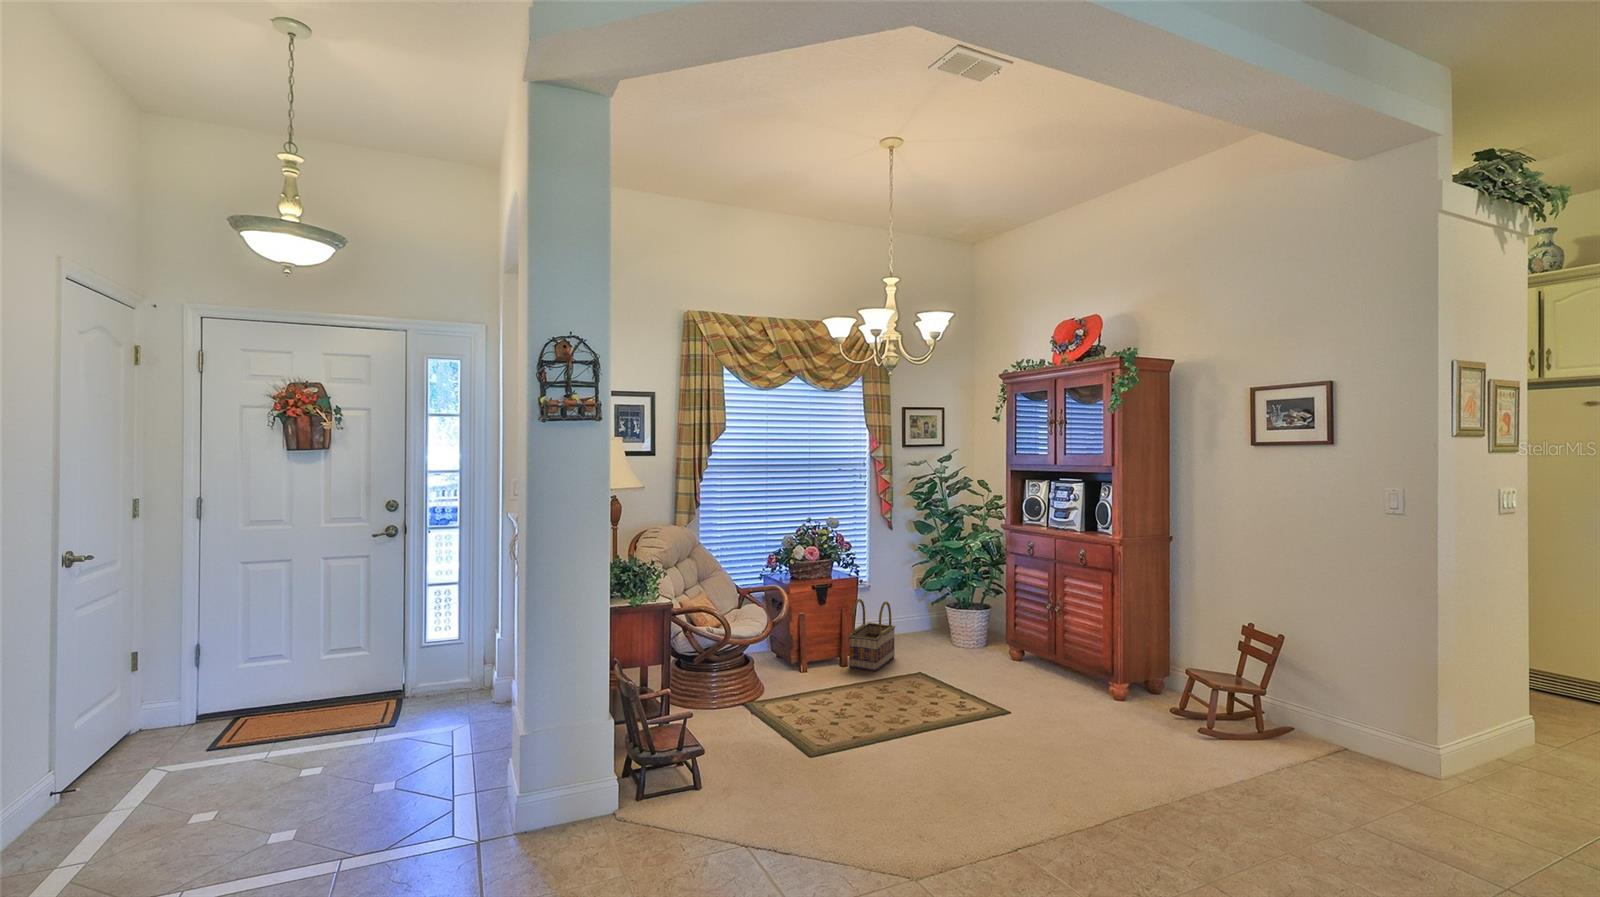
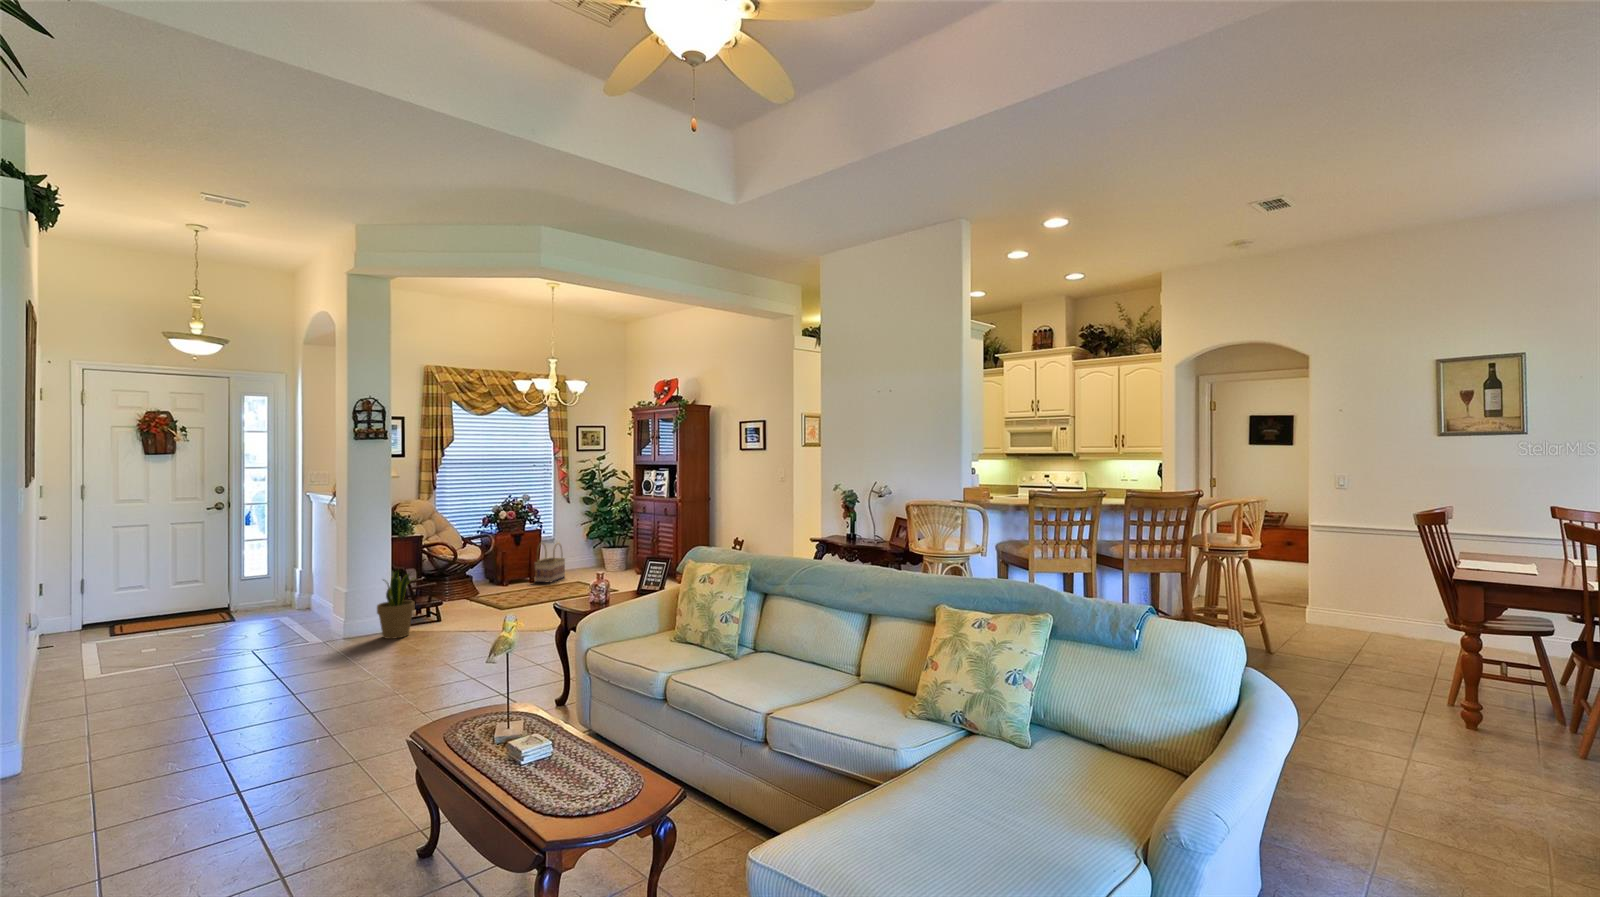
potted plant: none [580,691,660,847] -> present [377,571,415,639]

